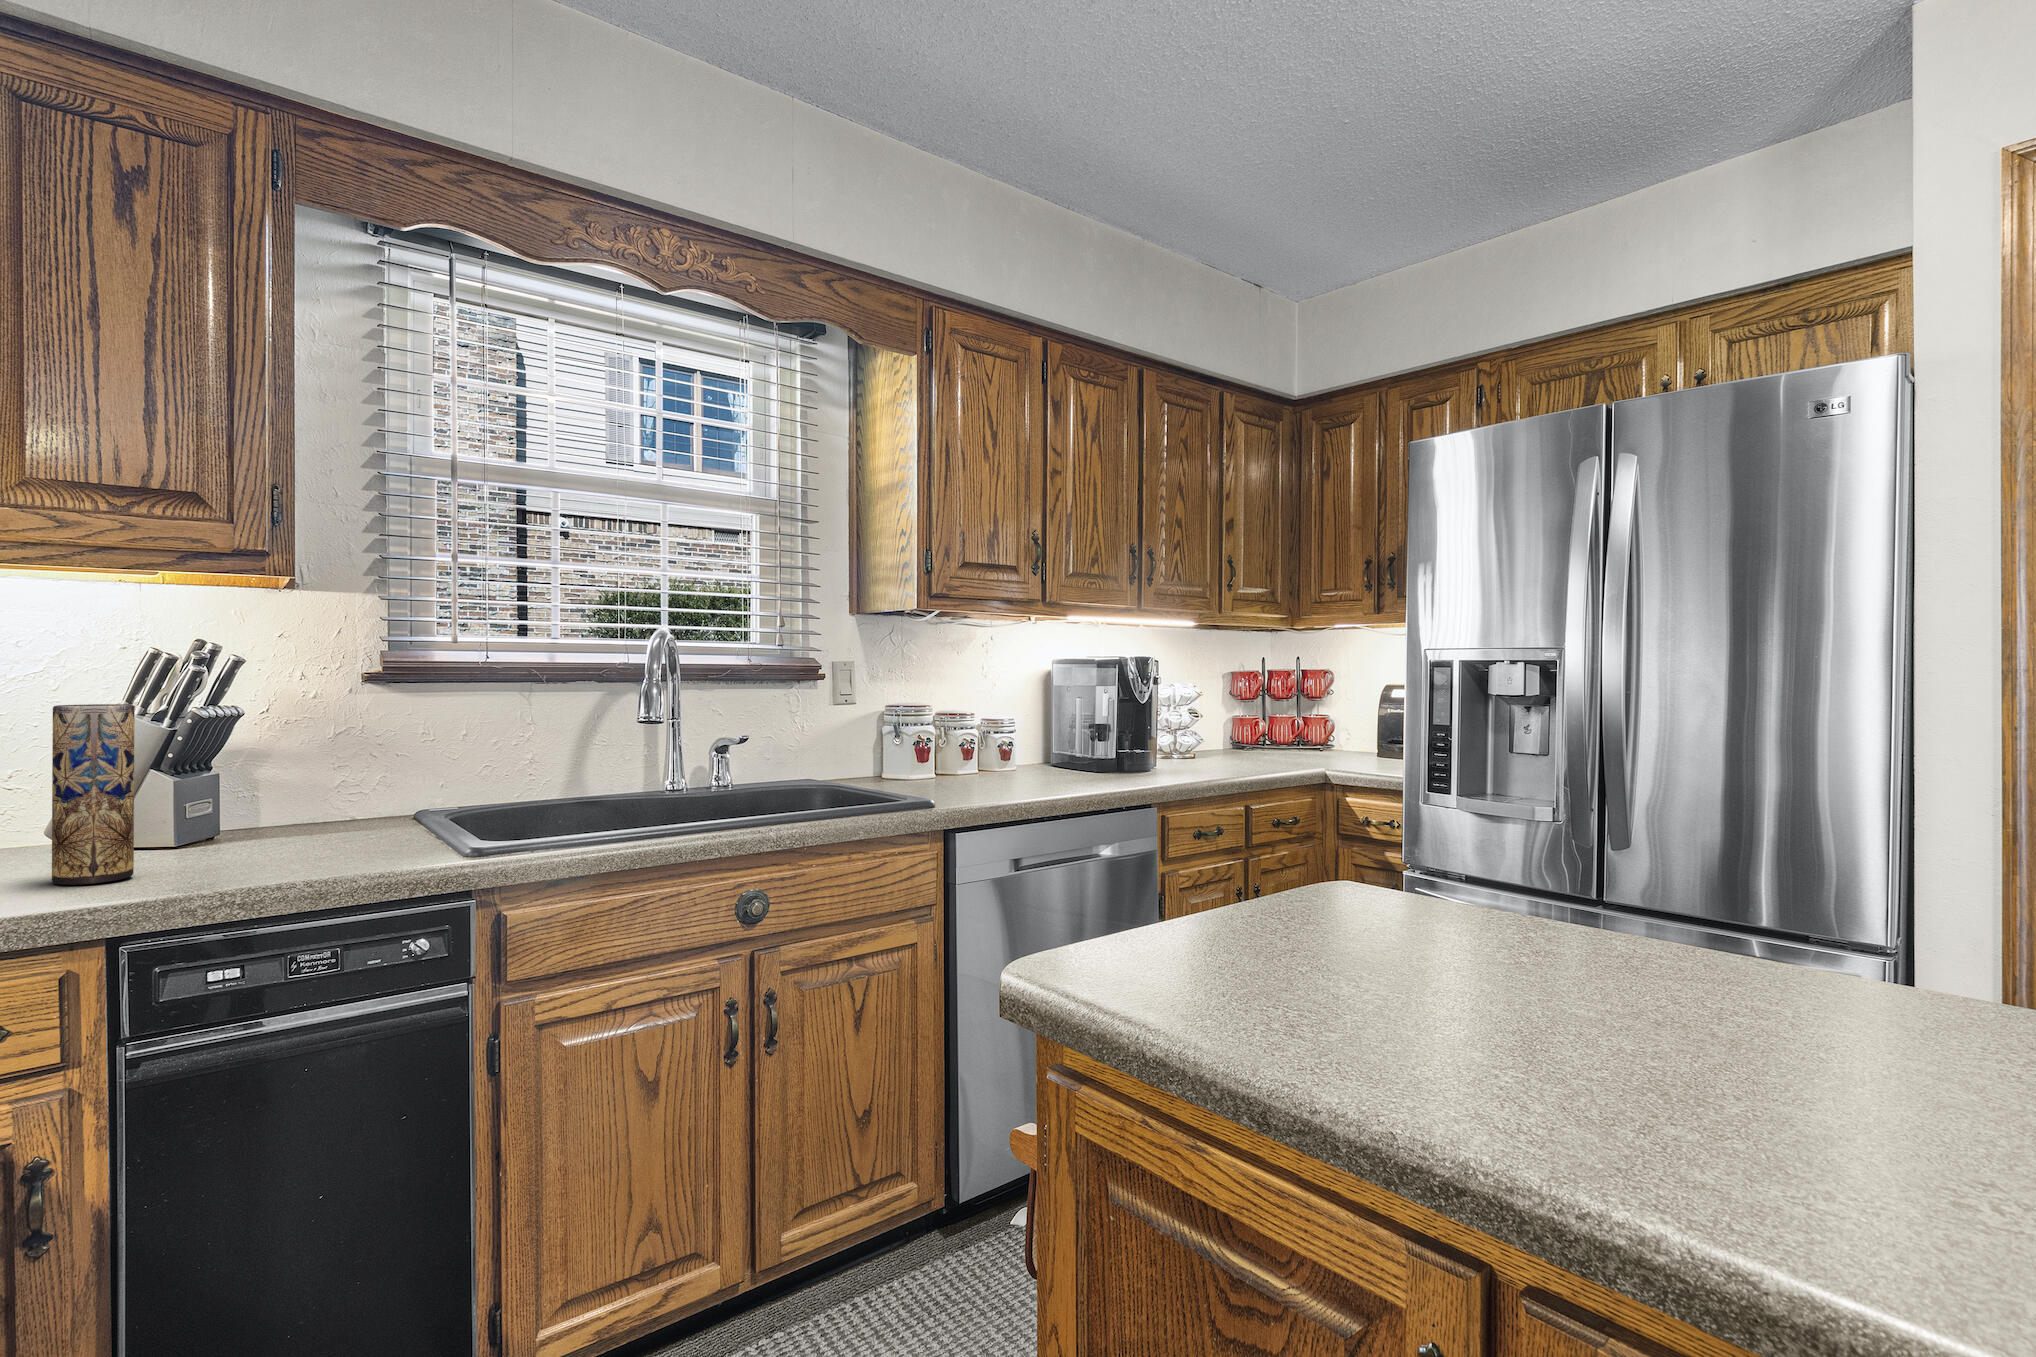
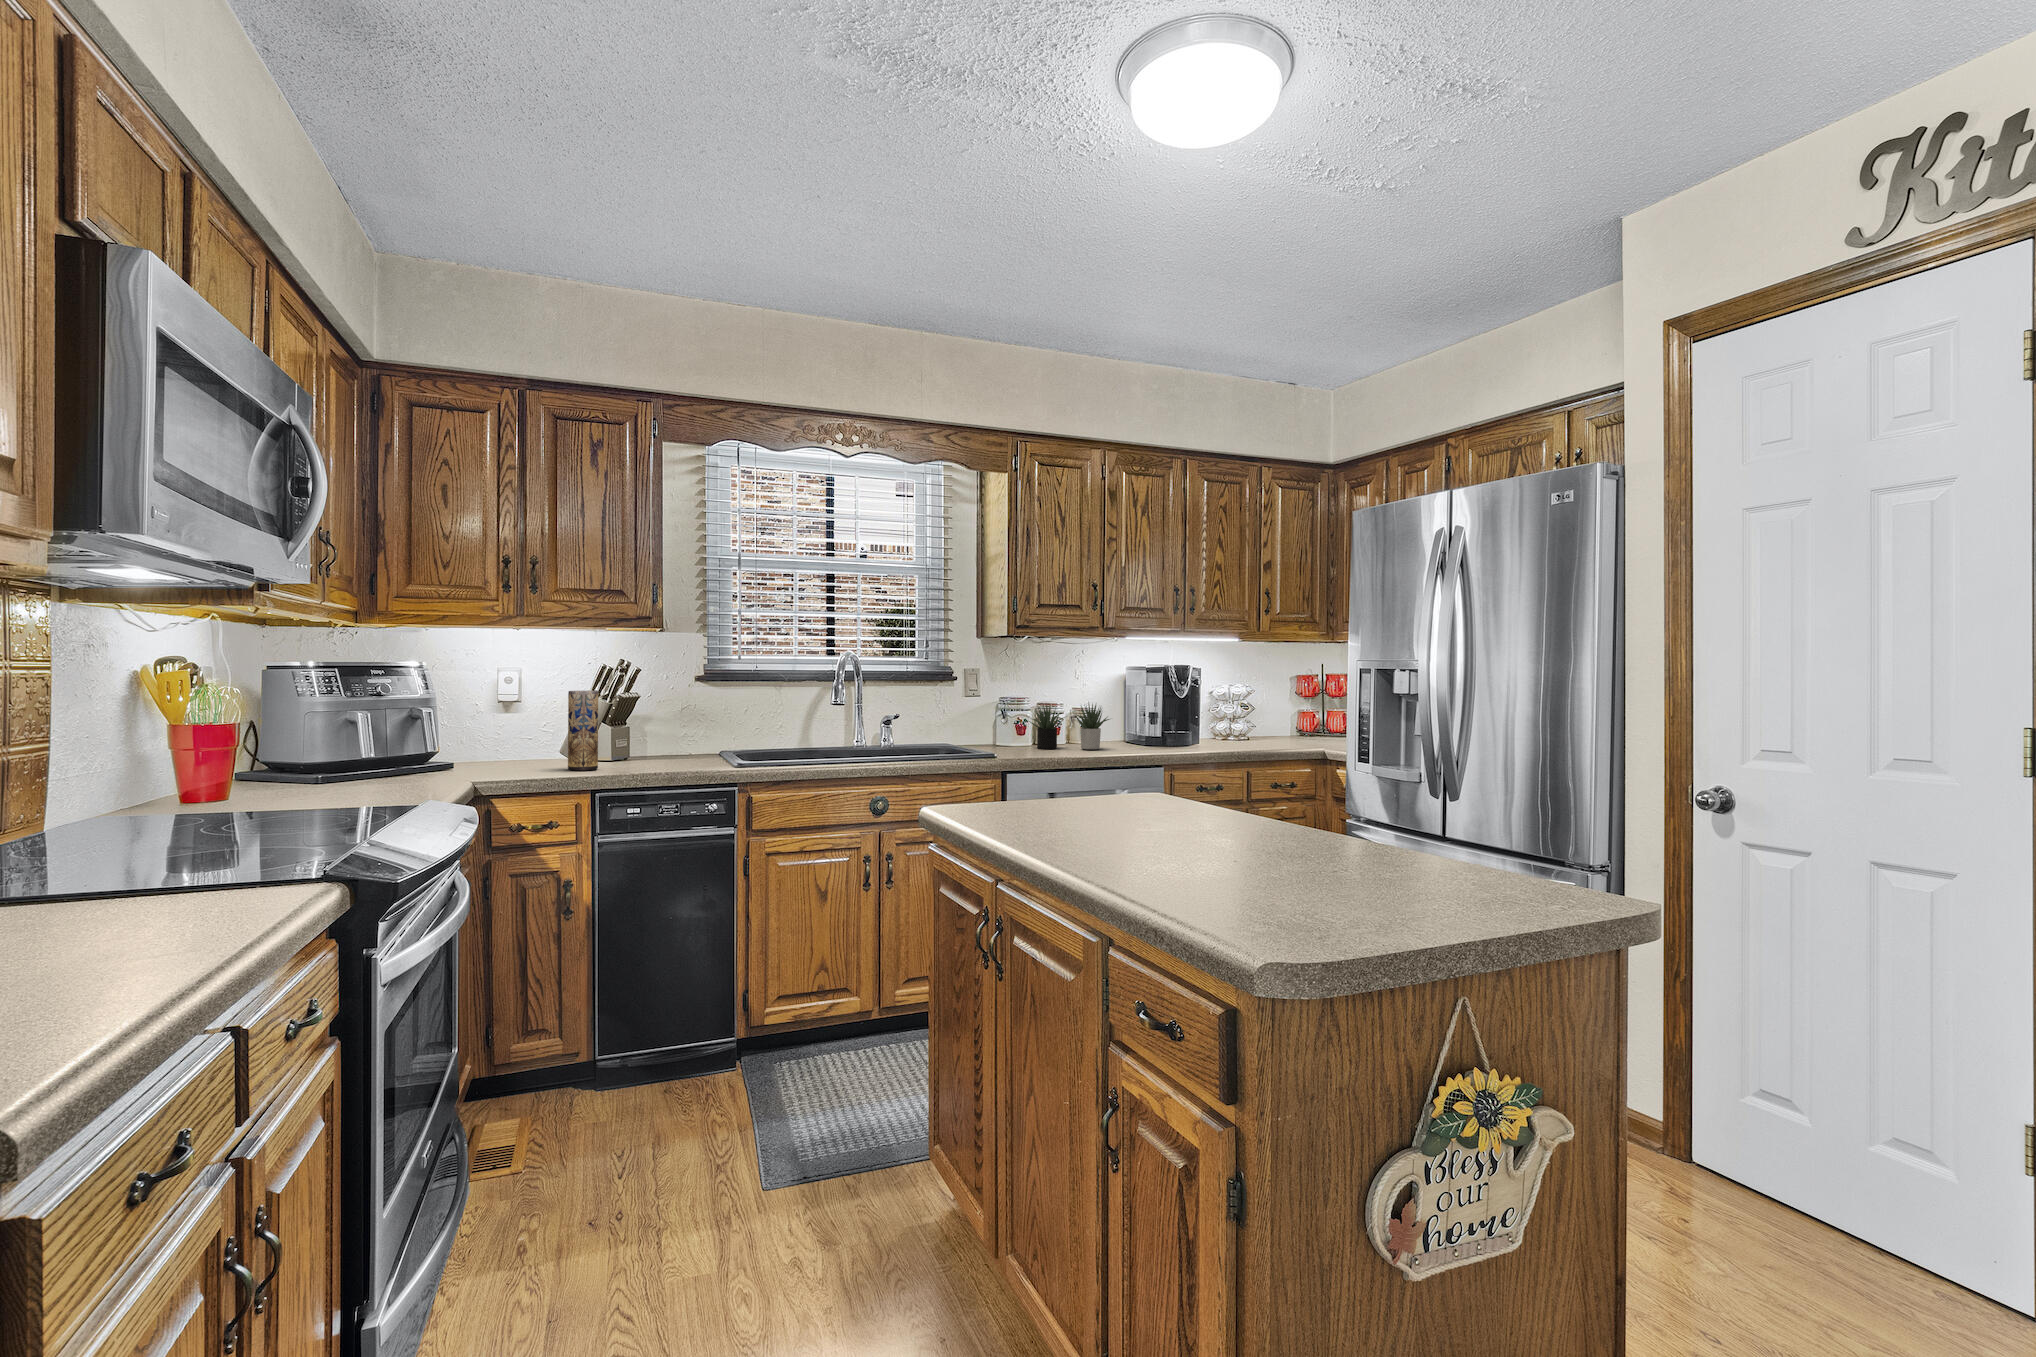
succulent plant: none [937,709,1069,784] -> present [1029,704,1109,749]

